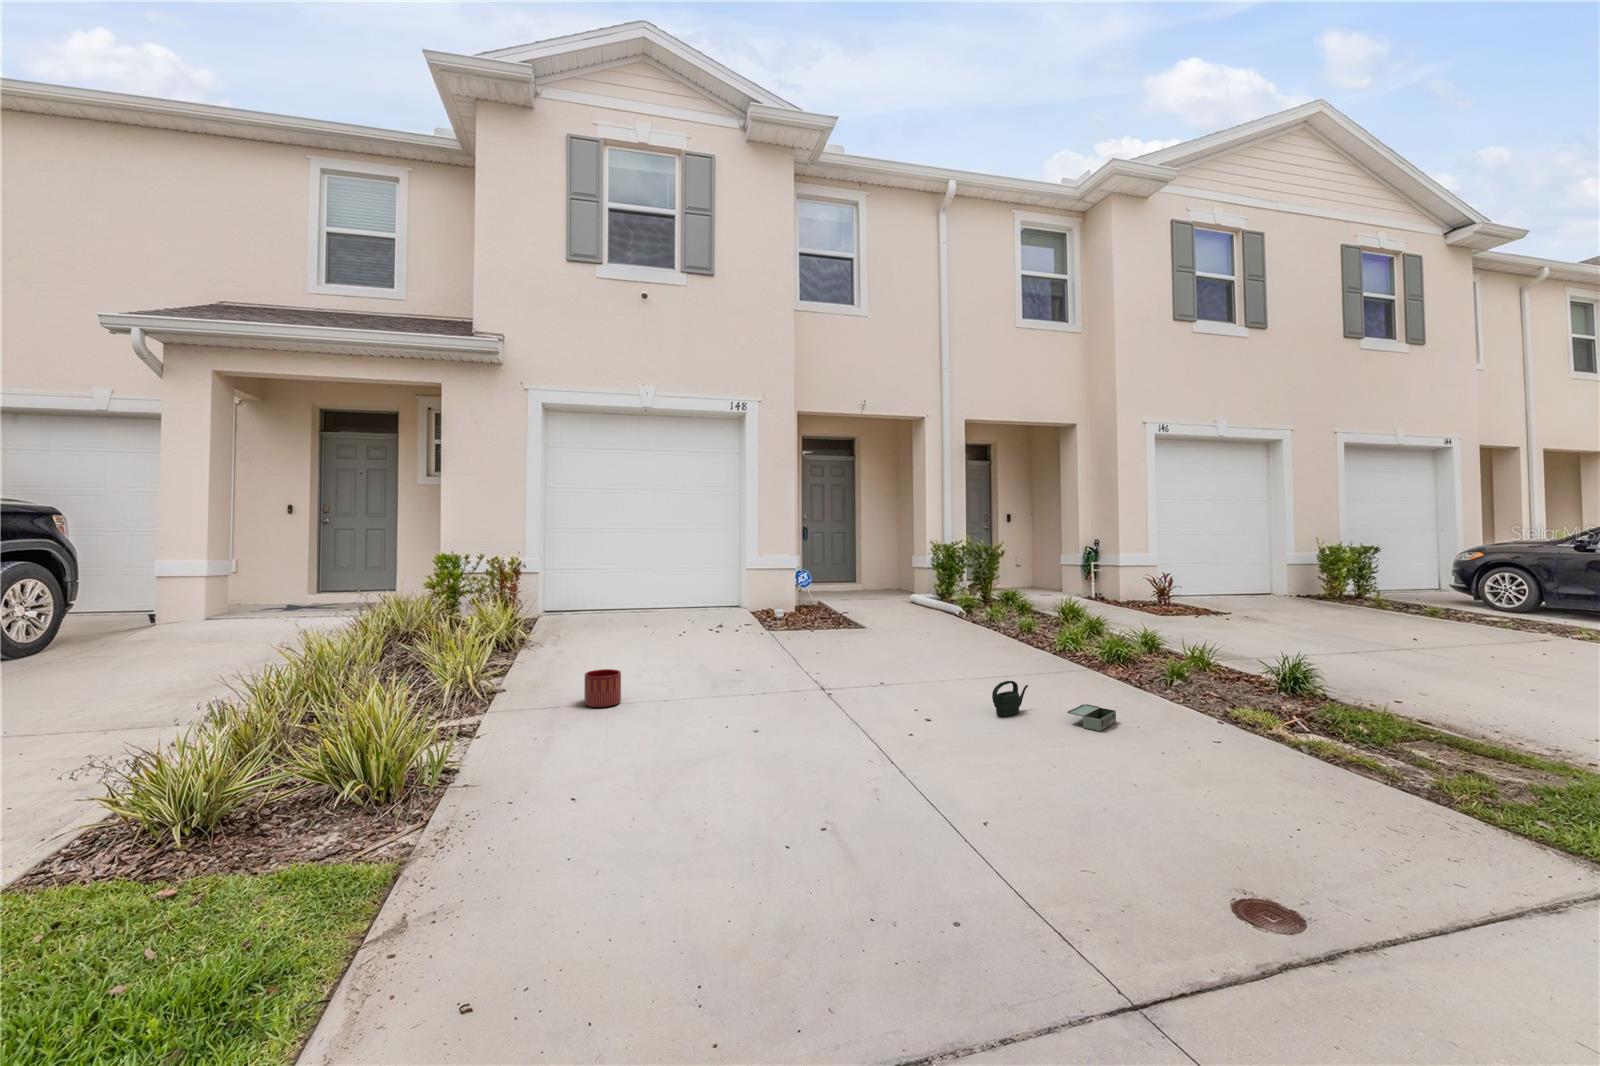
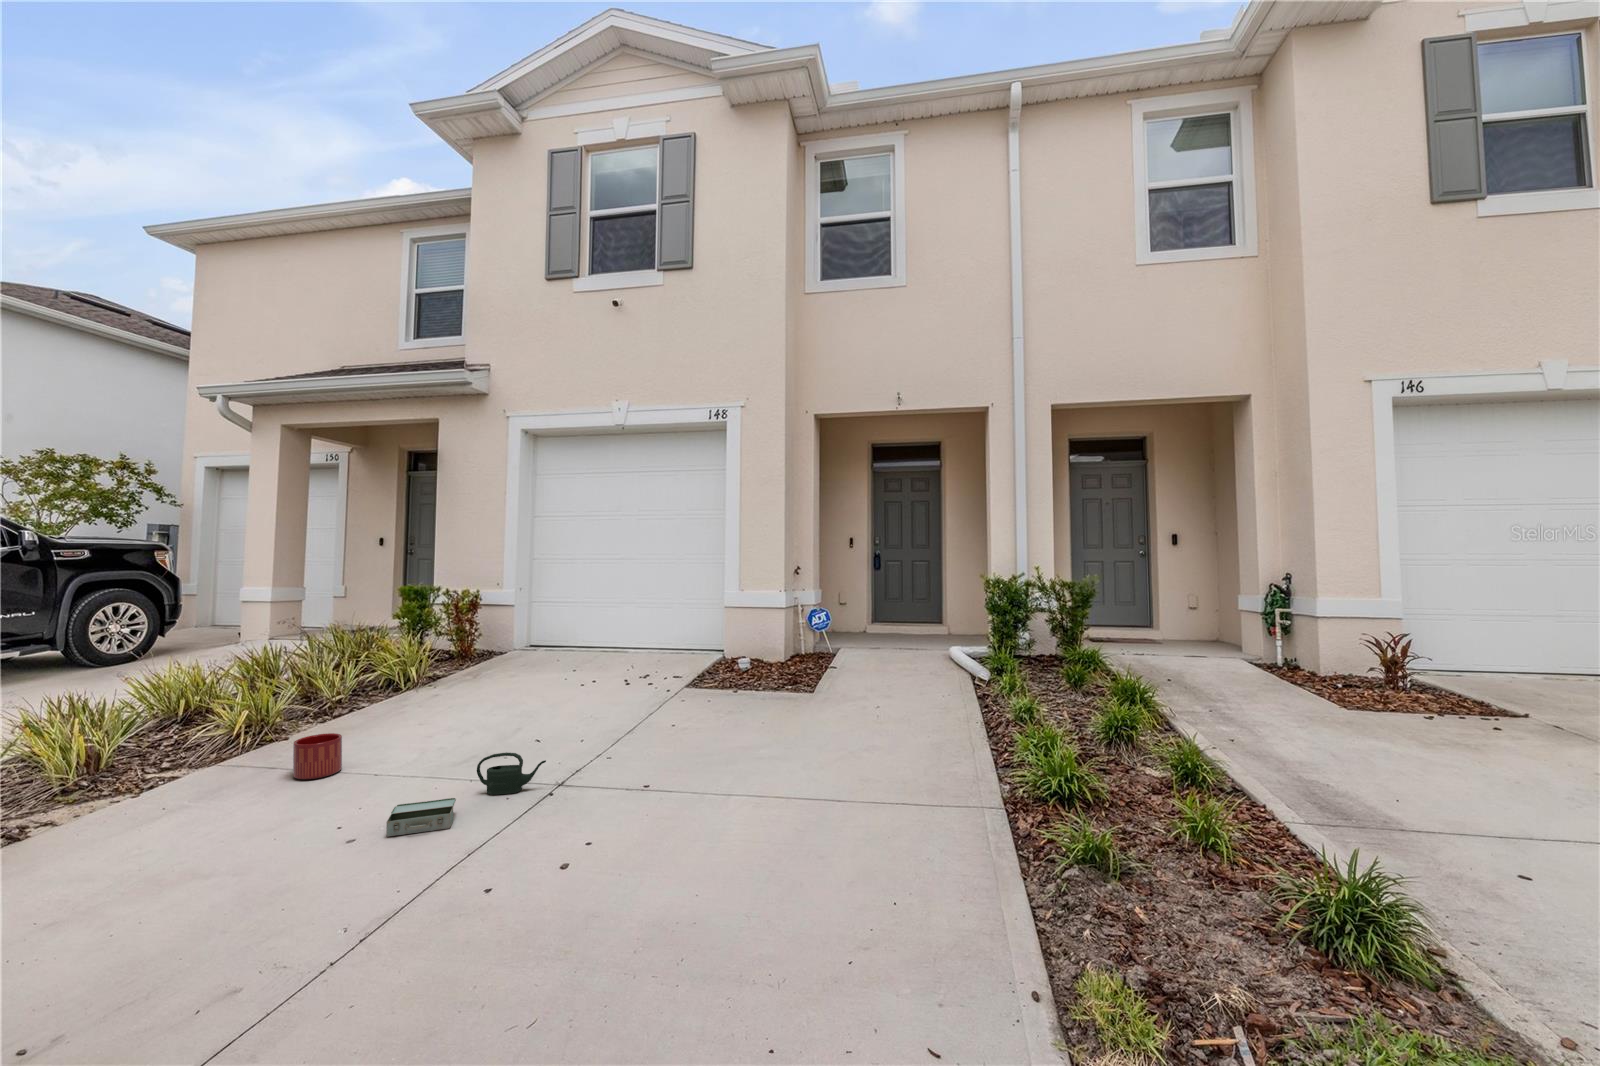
watering can: present [992,681,1028,717] -> present [477,752,546,795]
toolbox: present [1067,704,1116,731] -> present [386,798,456,837]

